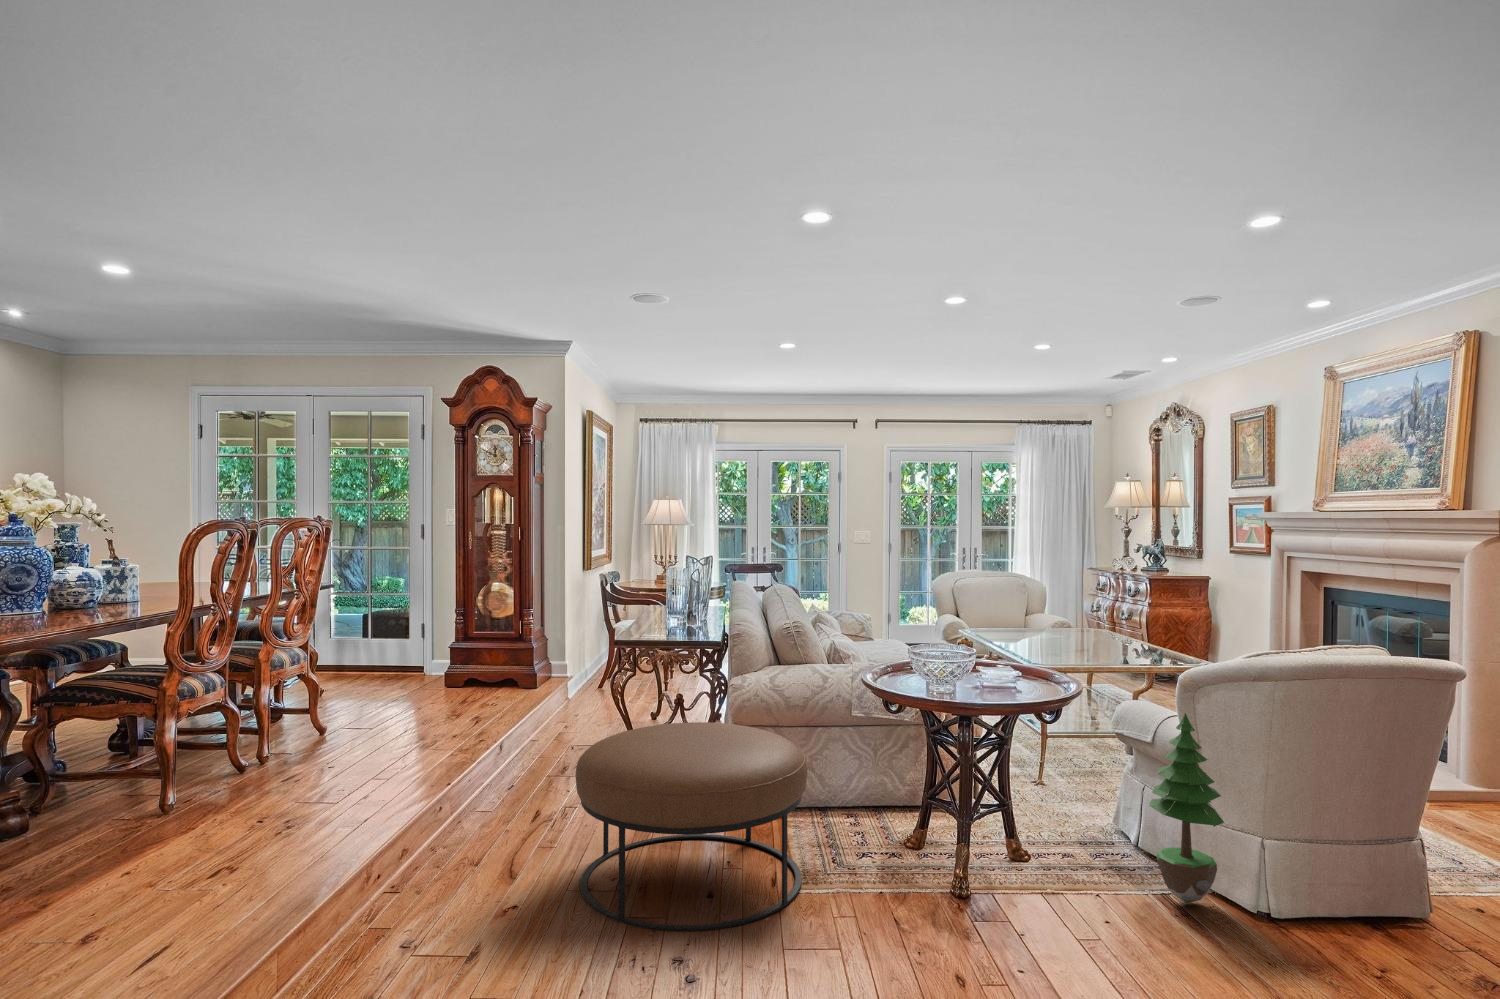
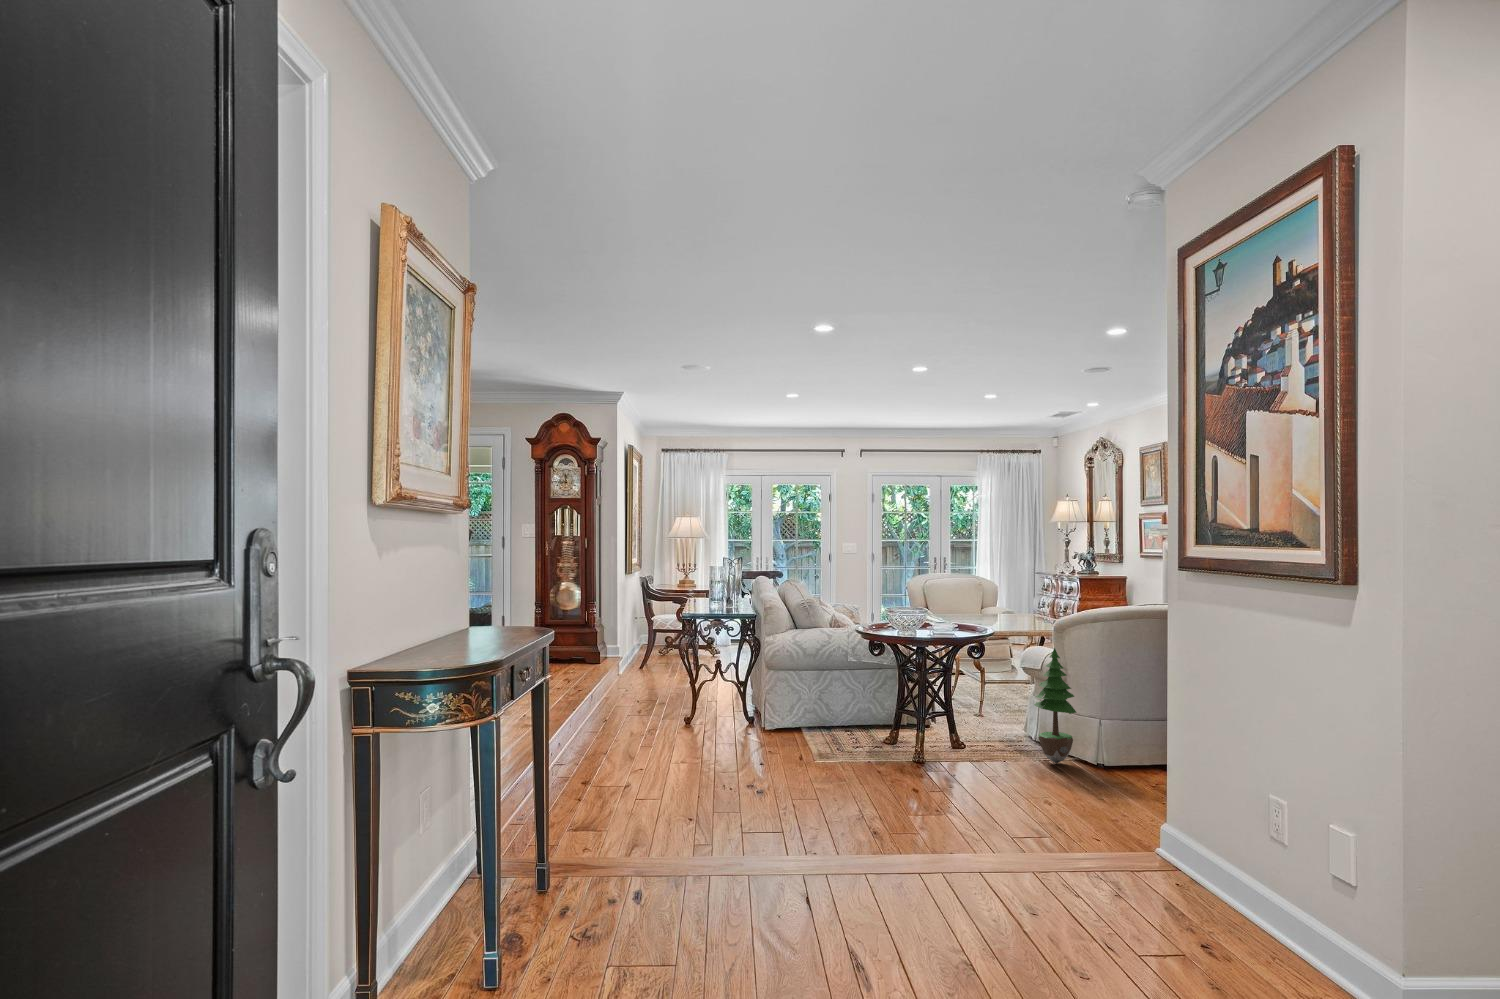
ottoman: present [576,722,807,931] -> none [680,663,824,775]

